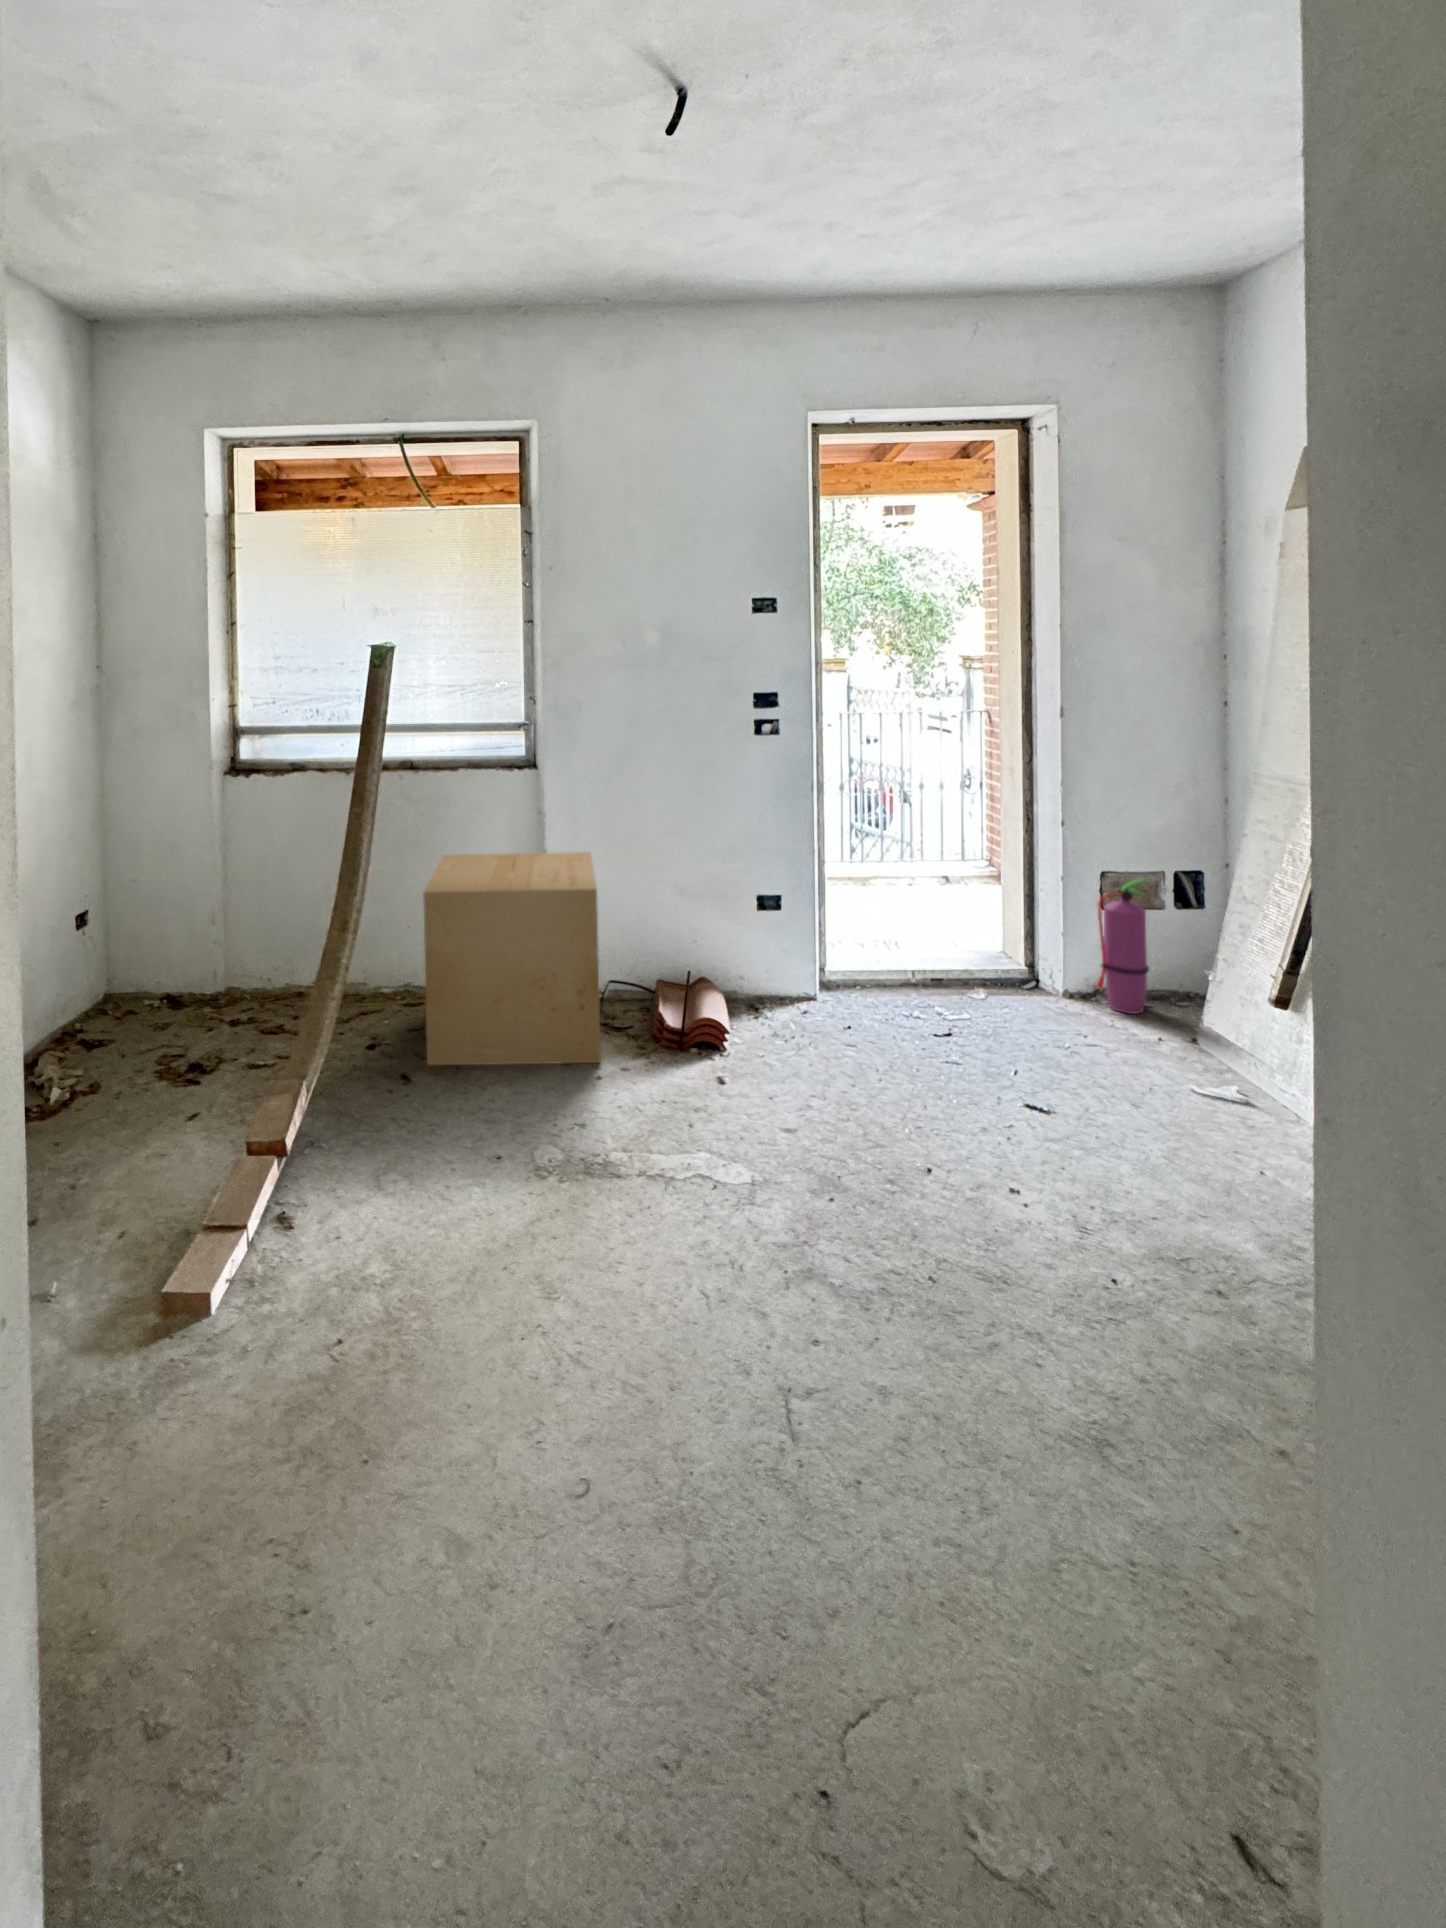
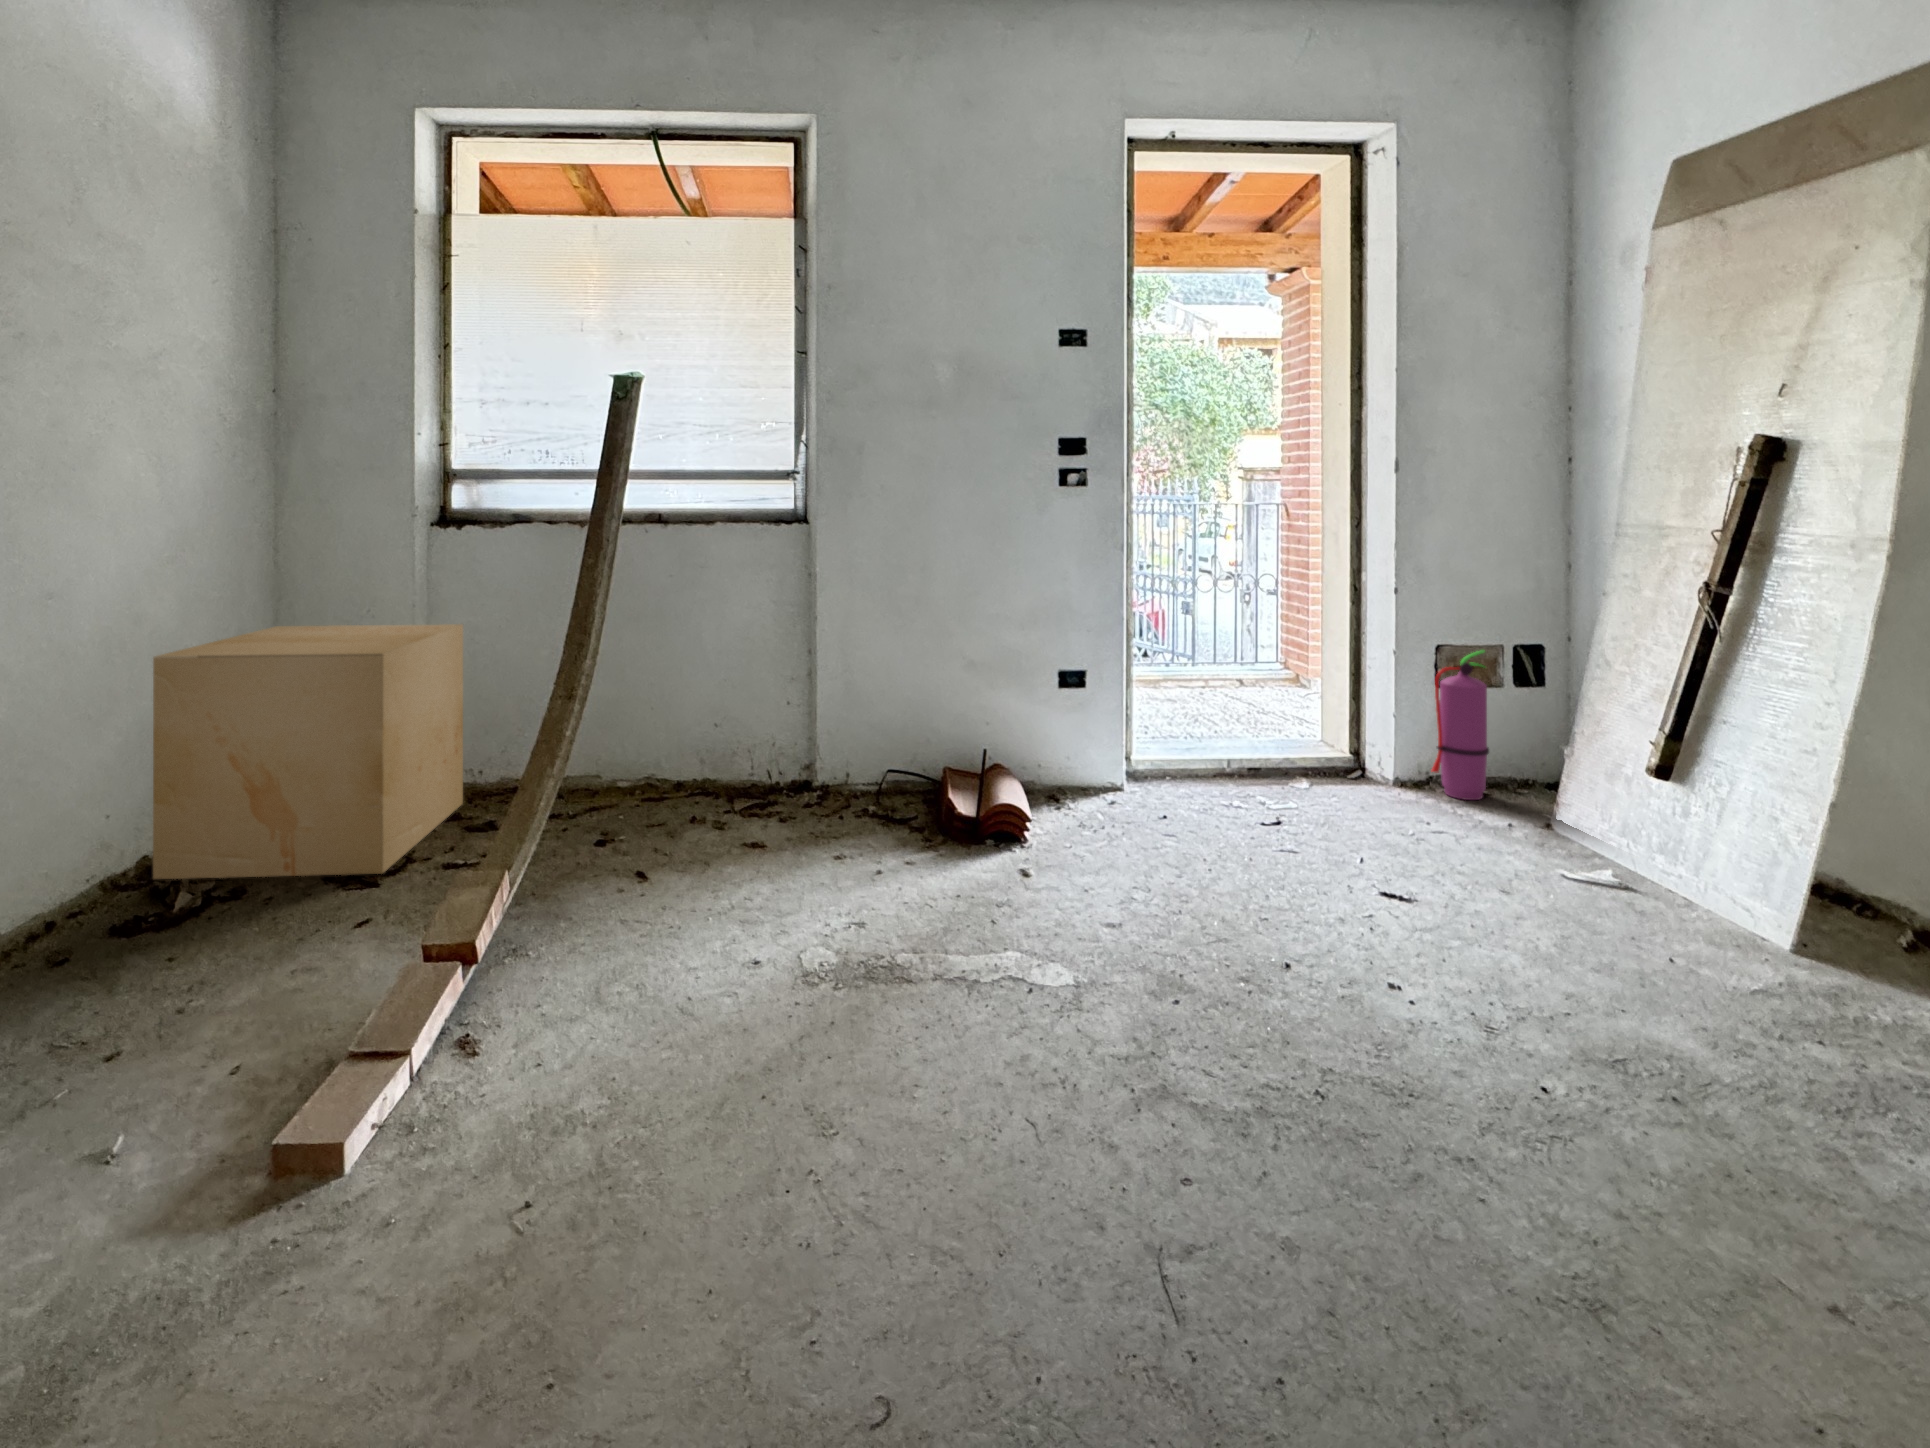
cardboard box: present [423,852,601,1065] -> present [153,624,463,879]

